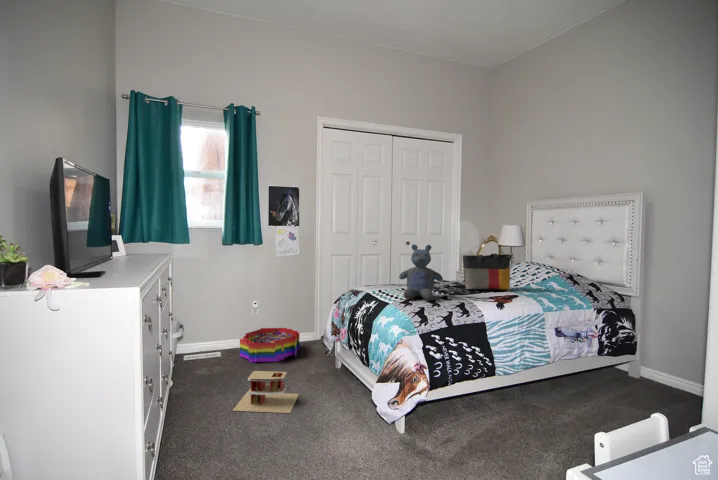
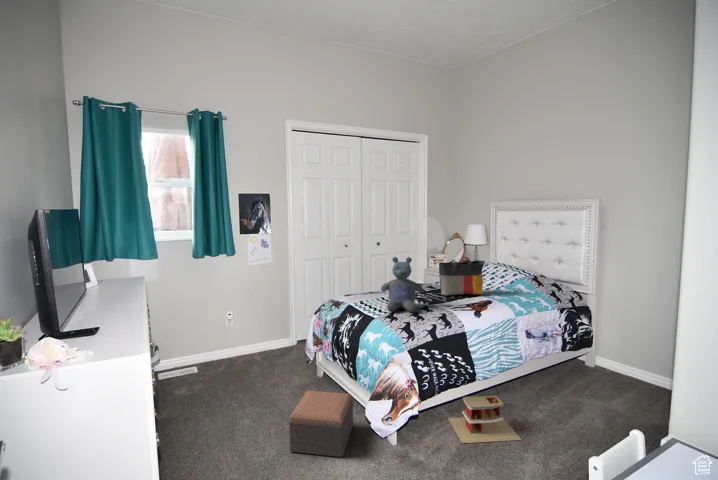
storage bin: present [240,328,300,362] -> none [217,338,278,377]
toy house: present [233,371,299,413] -> present [448,396,521,443]
footstool: none [295,373,363,440] -> present [289,391,353,457]

